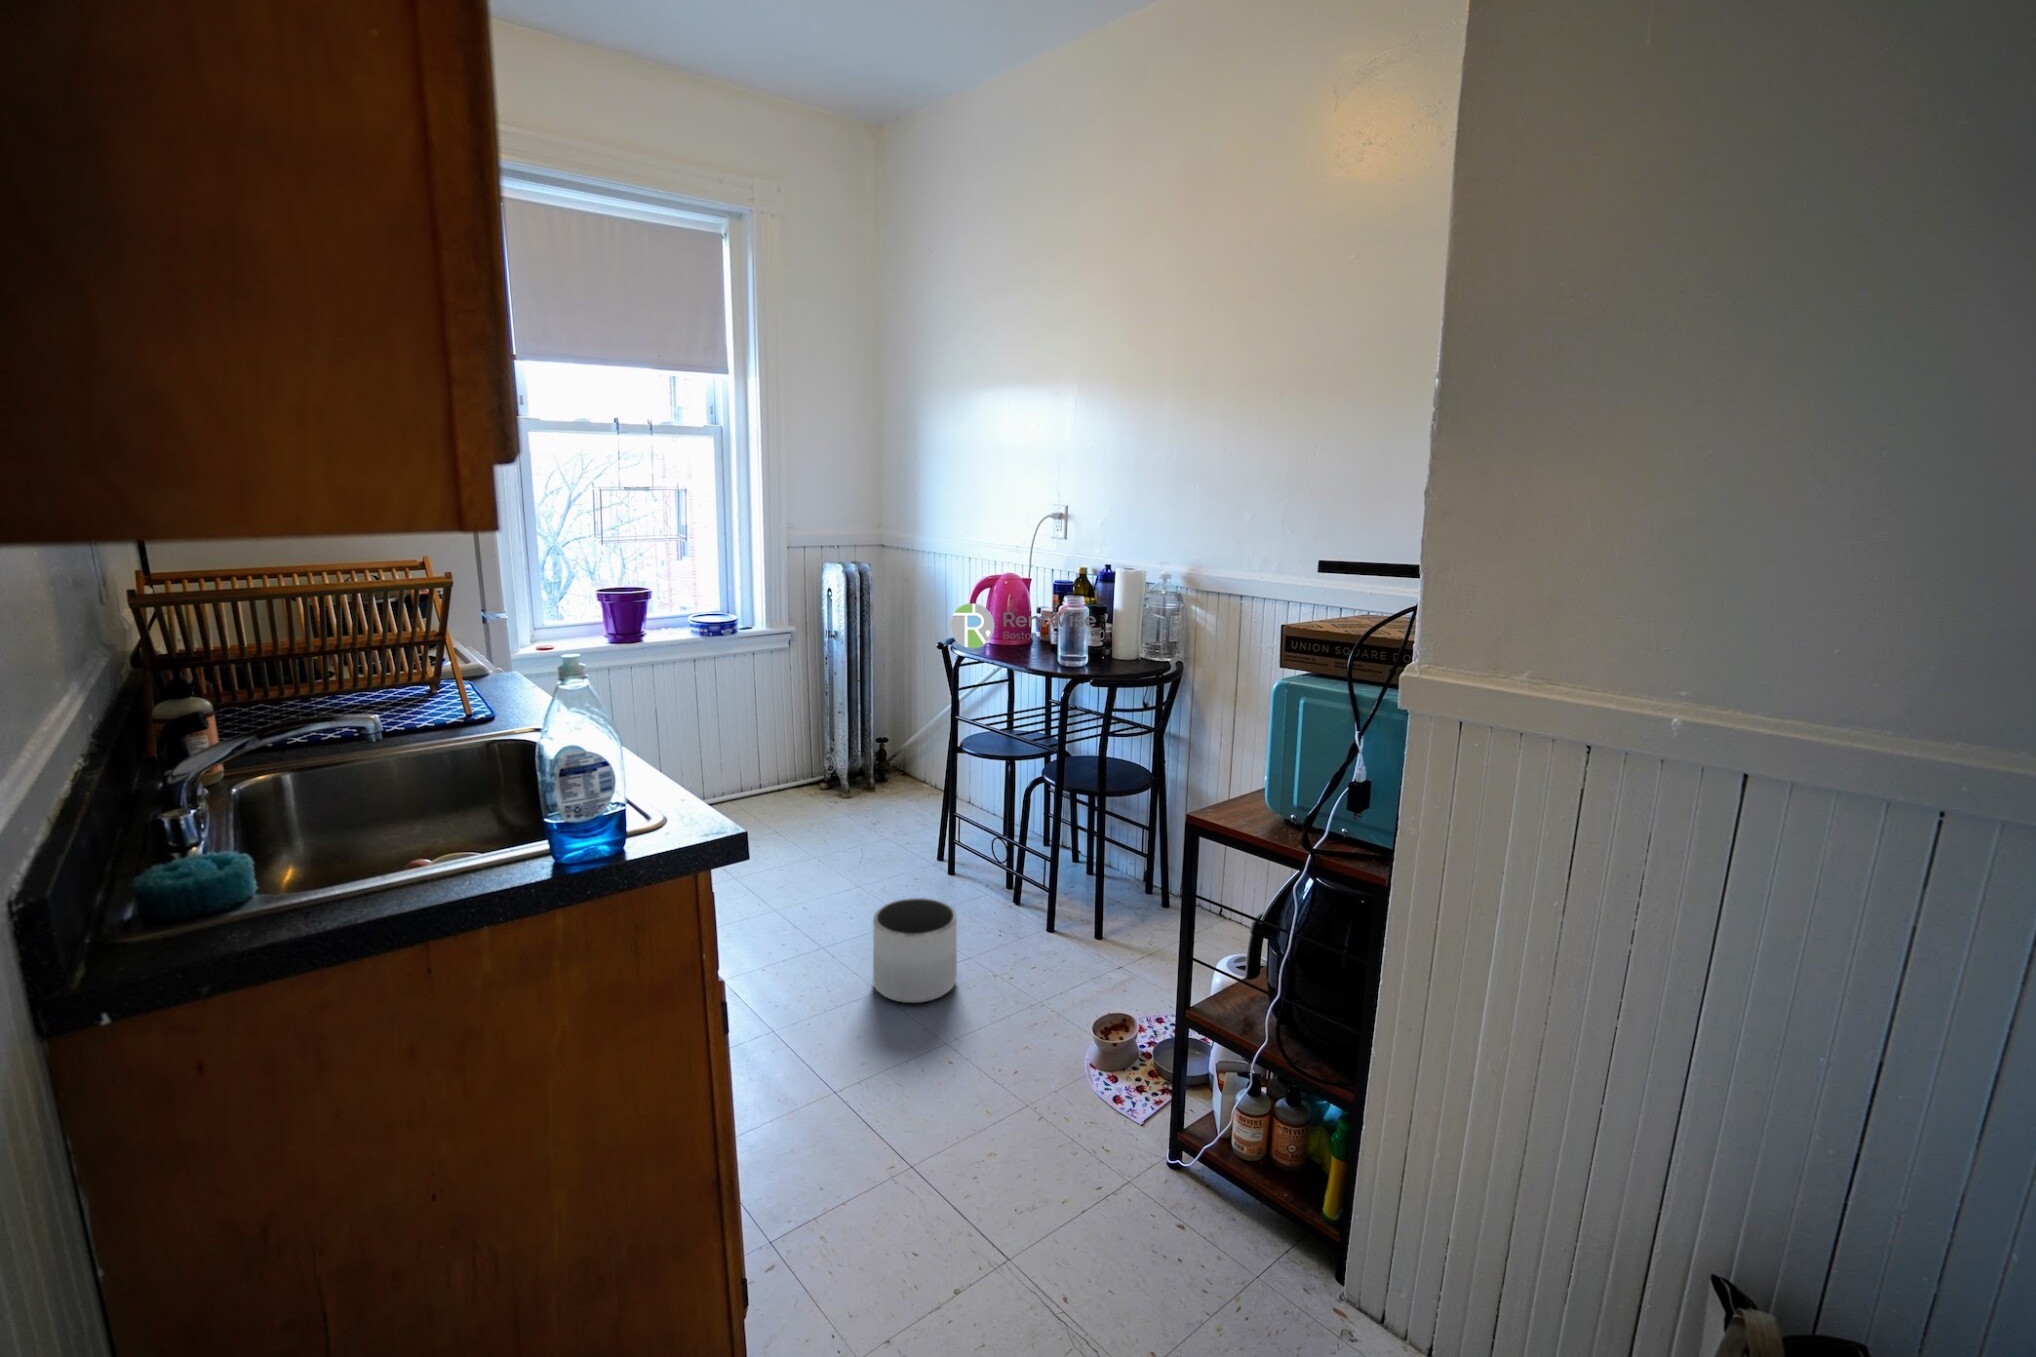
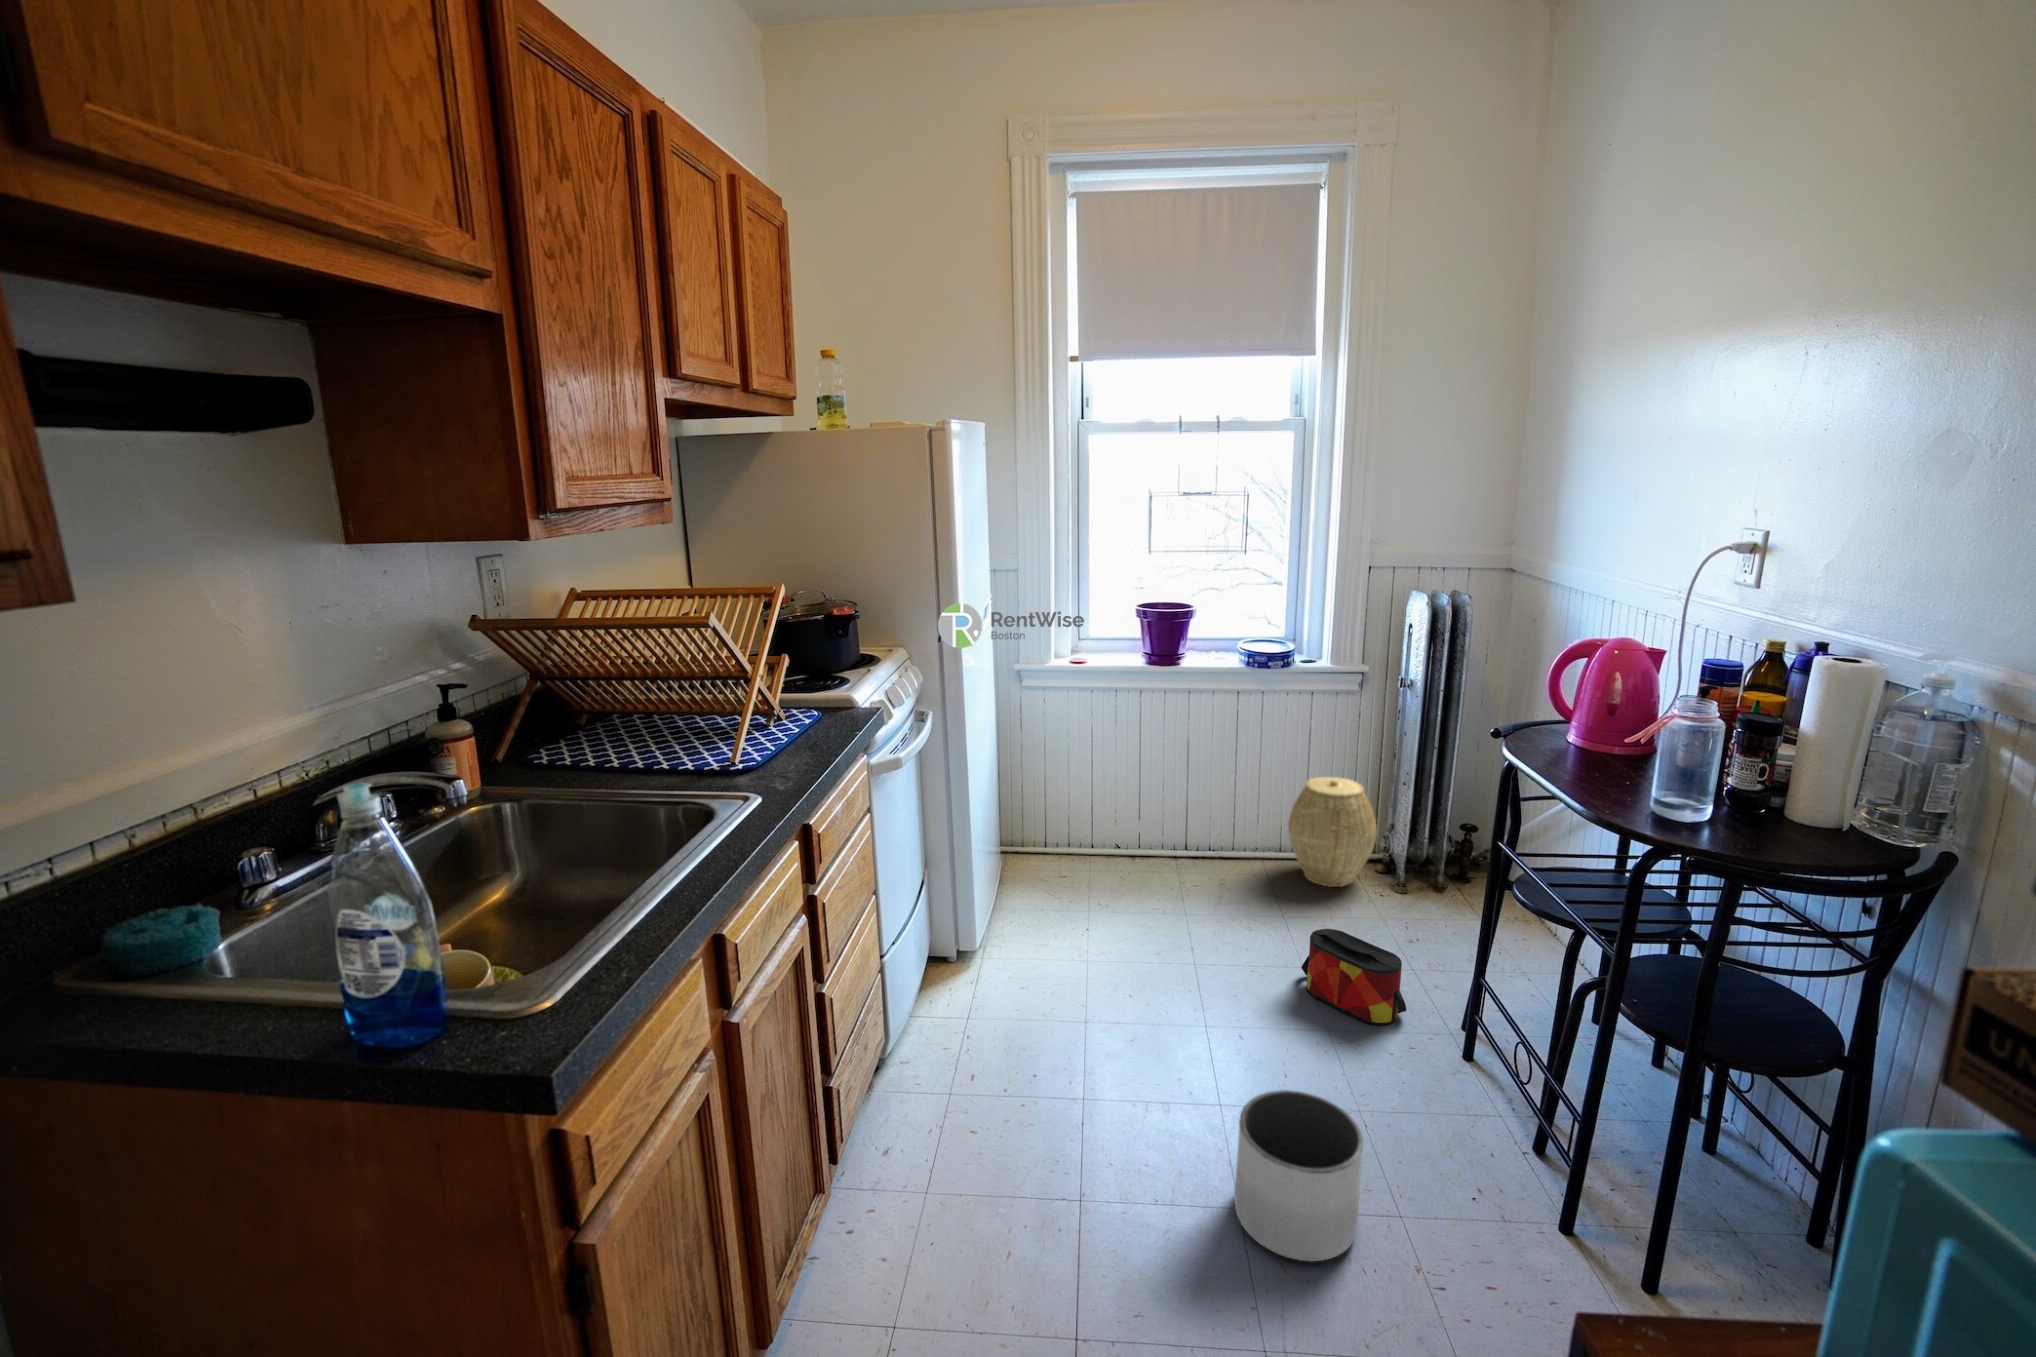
woven basket: none [756,719,826,806] -> present [1288,777,1377,887]
bag: none [820,818,904,874] -> present [1301,929,1406,1025]

